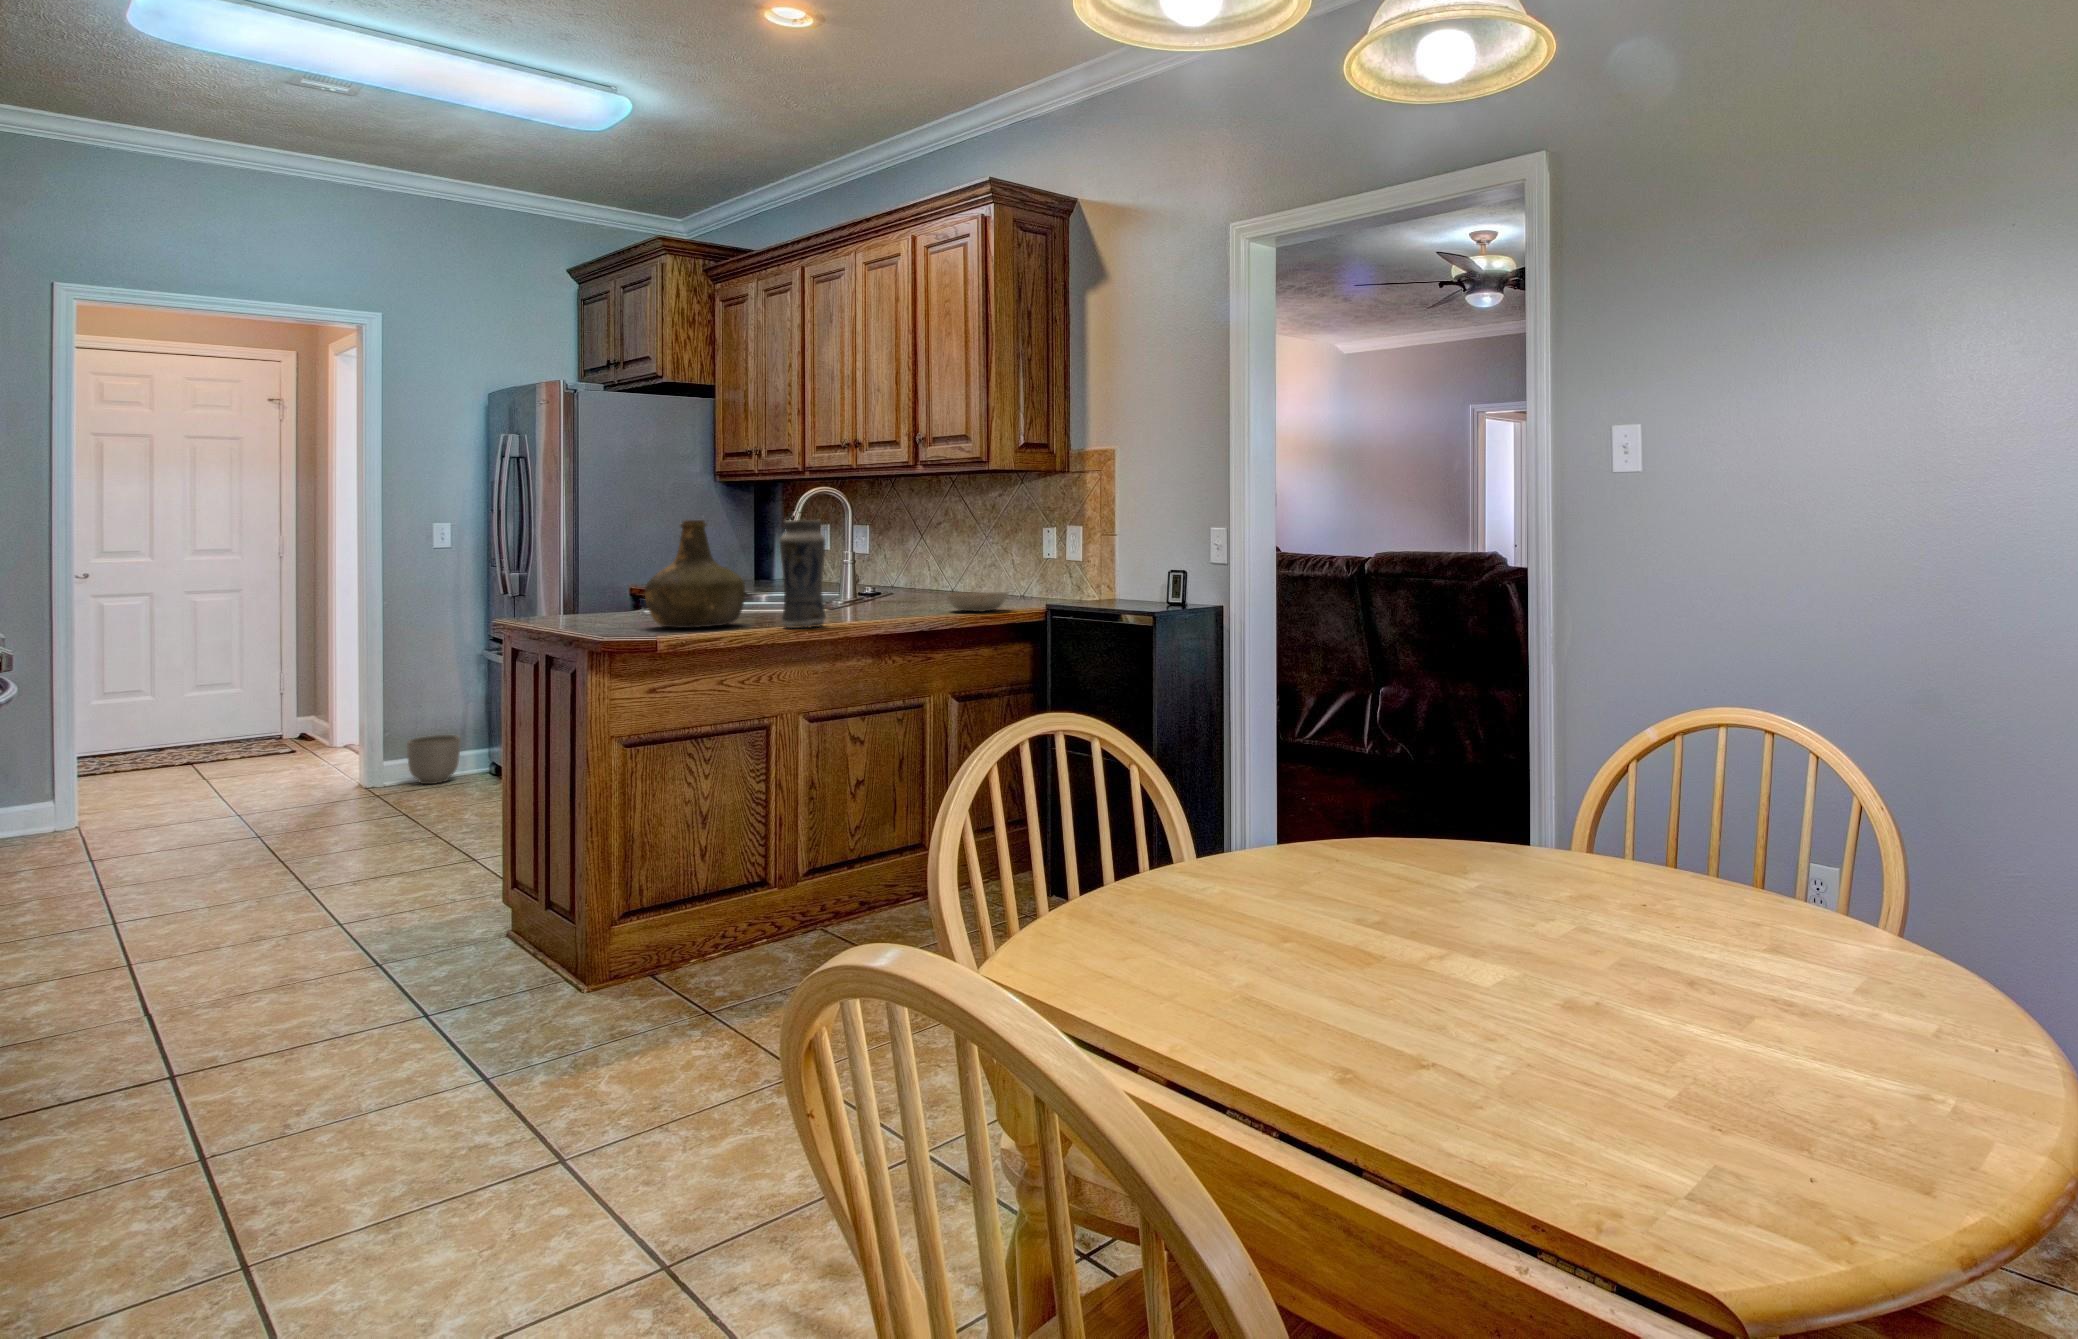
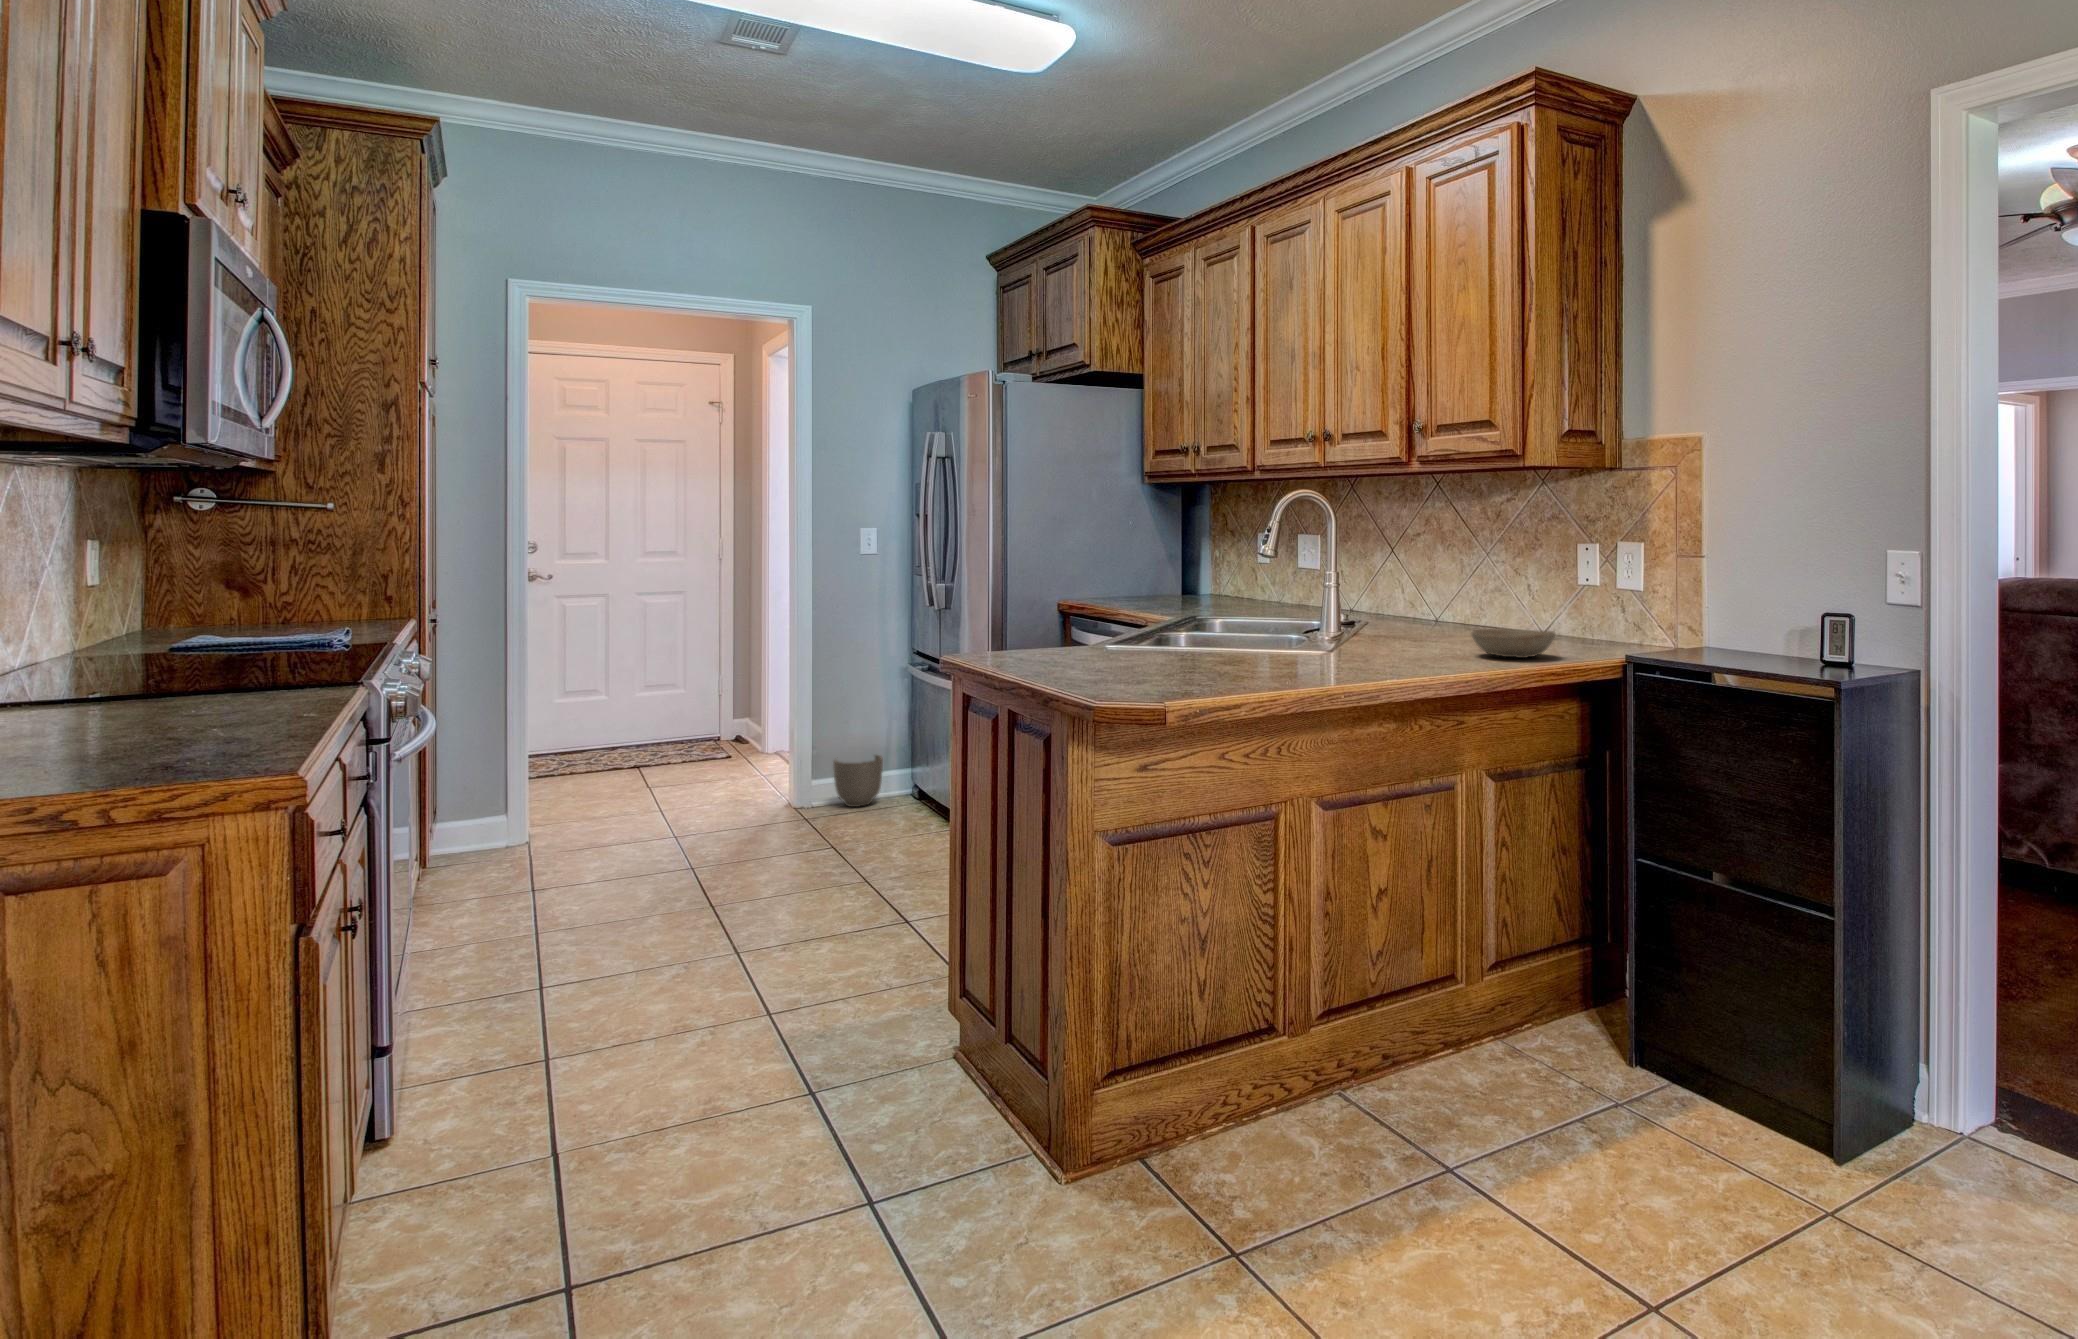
bottle: present [645,520,745,628] -> none [1122,533,1242,678]
vase: present [780,520,826,628] -> none [1293,534,1352,684]

